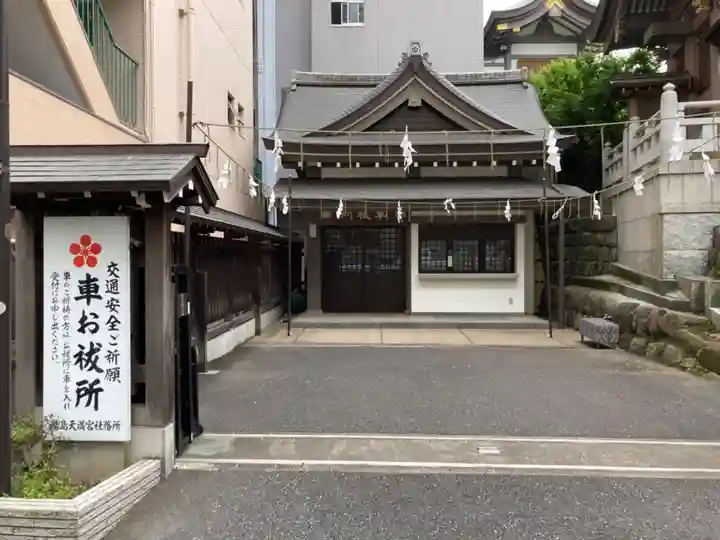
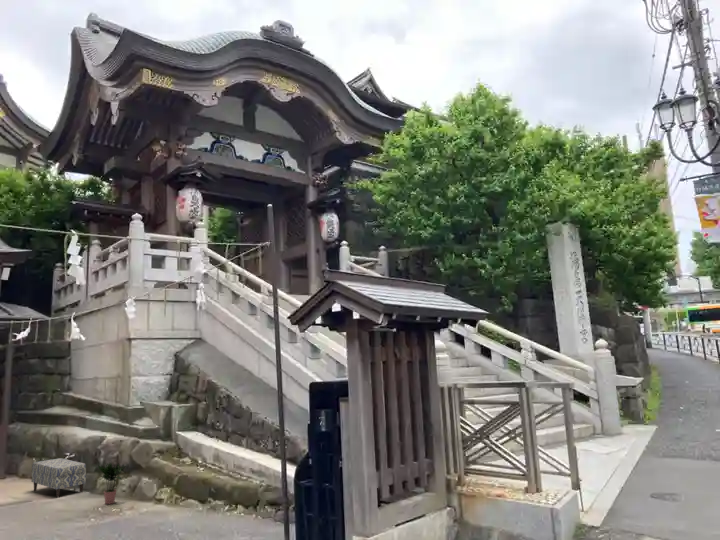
potted plant: none [627,324,655,362] -> present [99,463,126,504]

